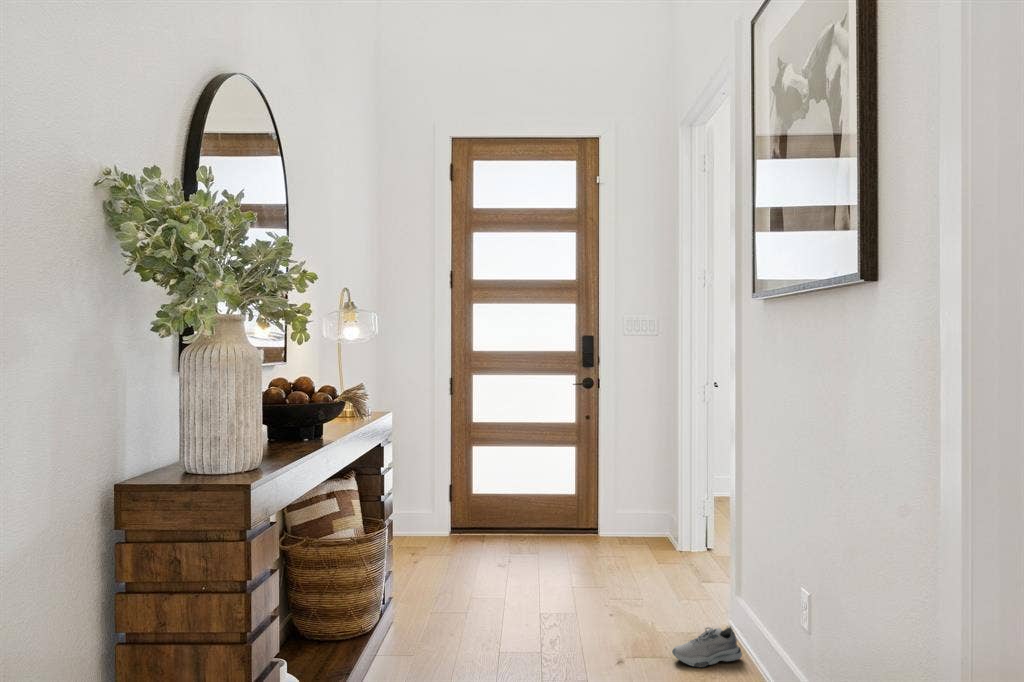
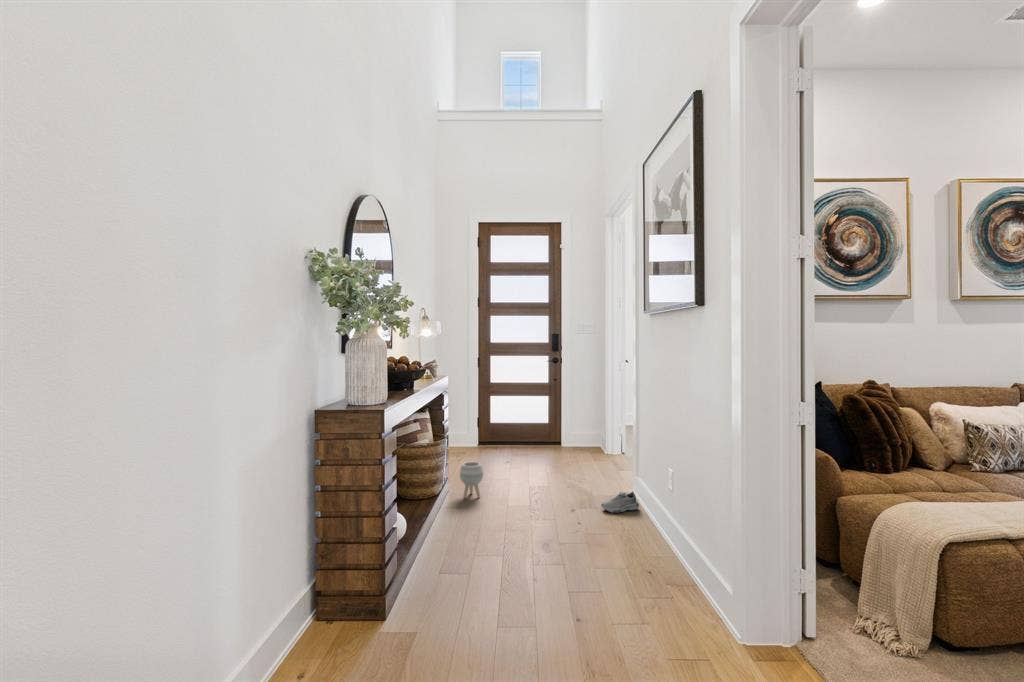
planter: none [413,568,456,635] -> present [460,462,483,498]

